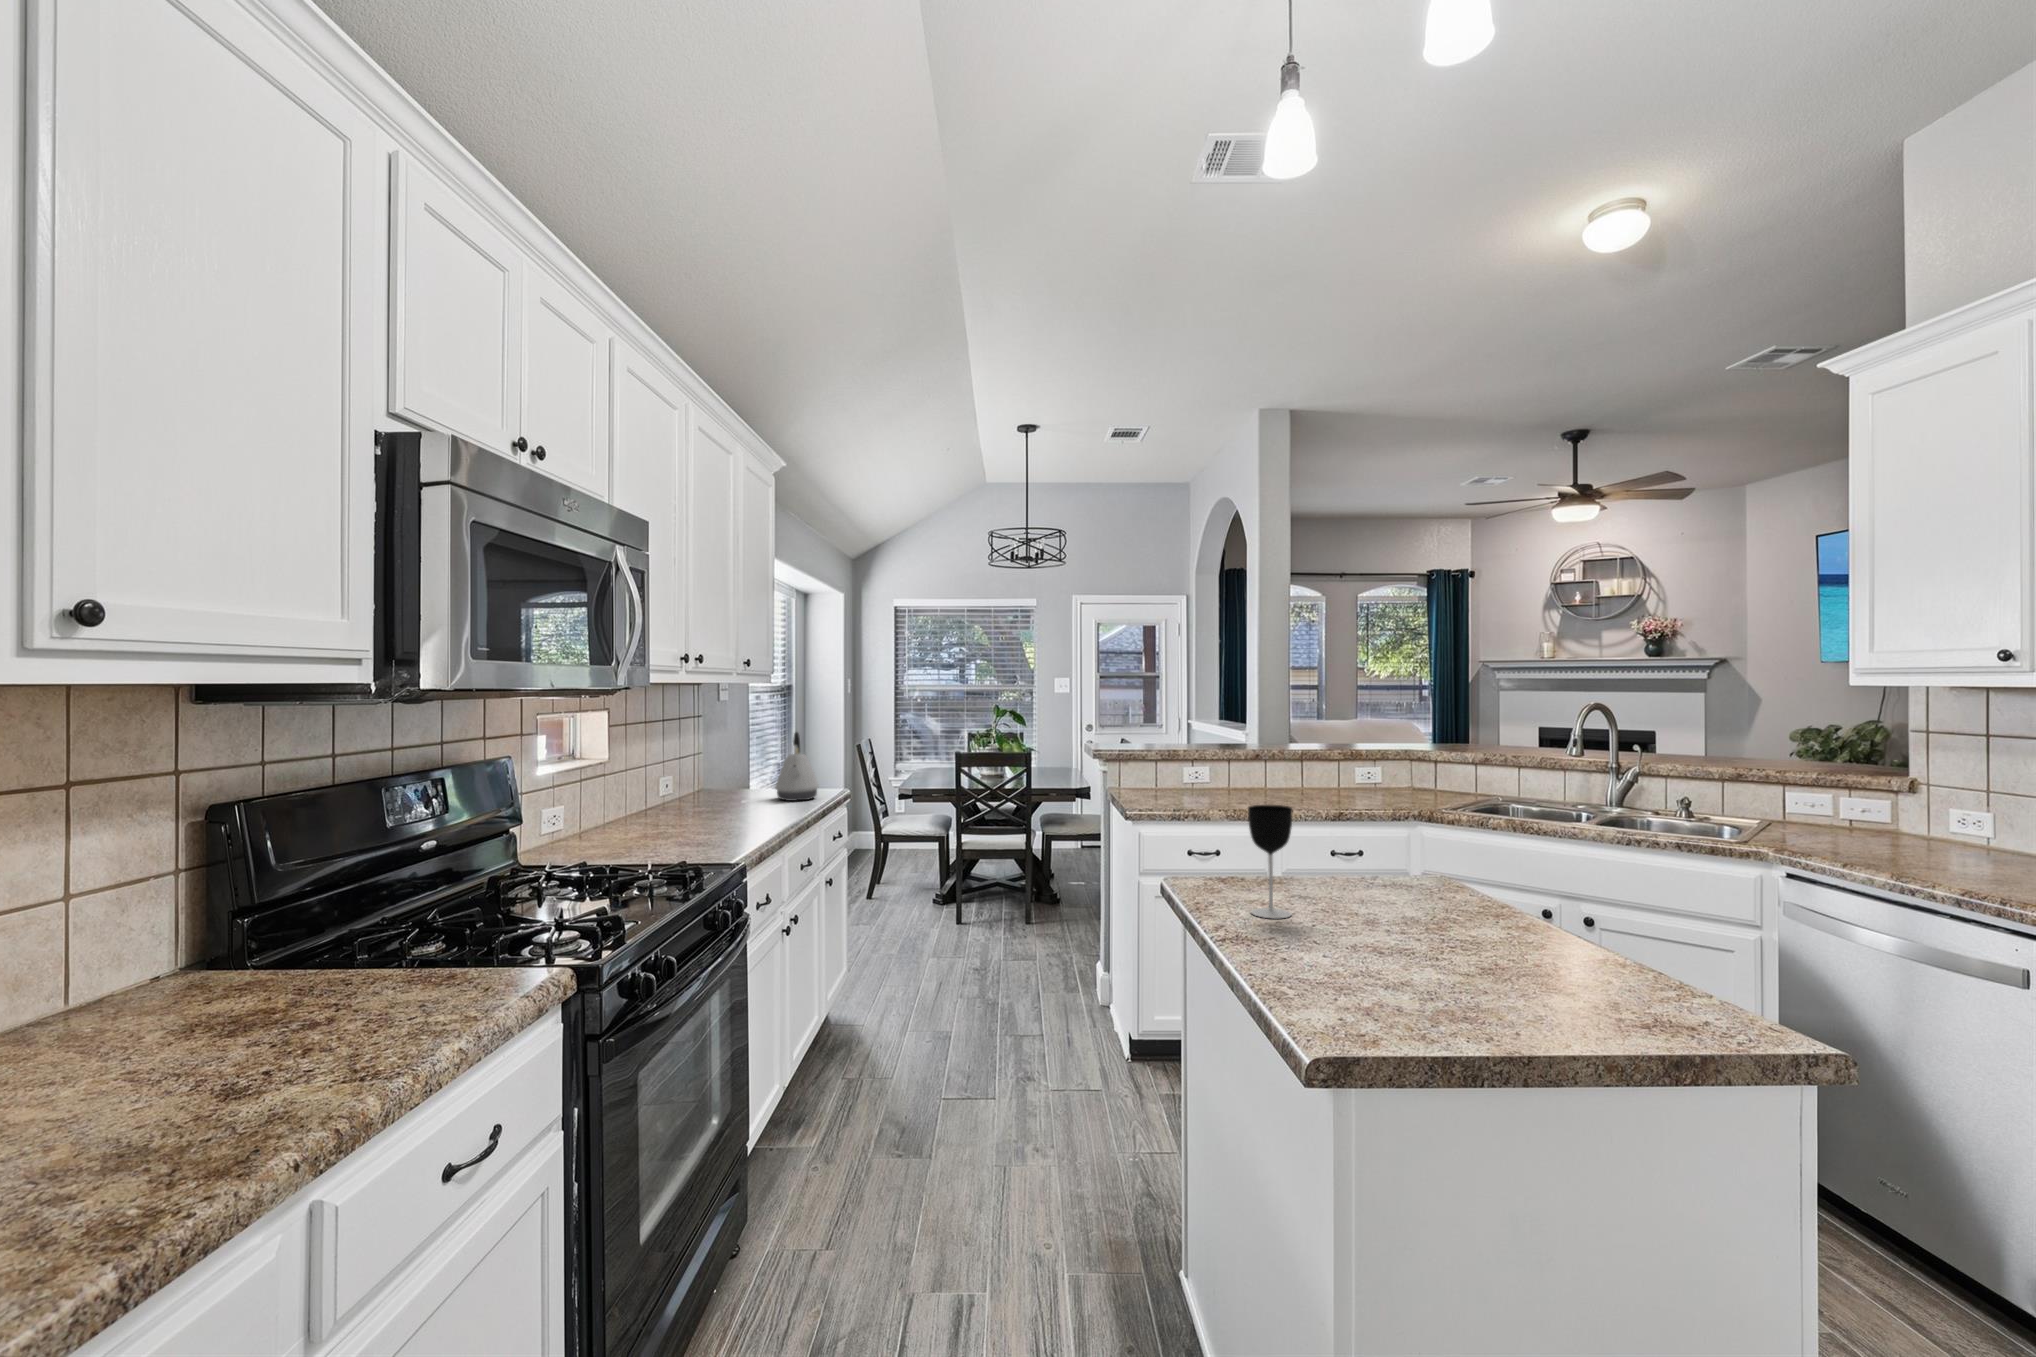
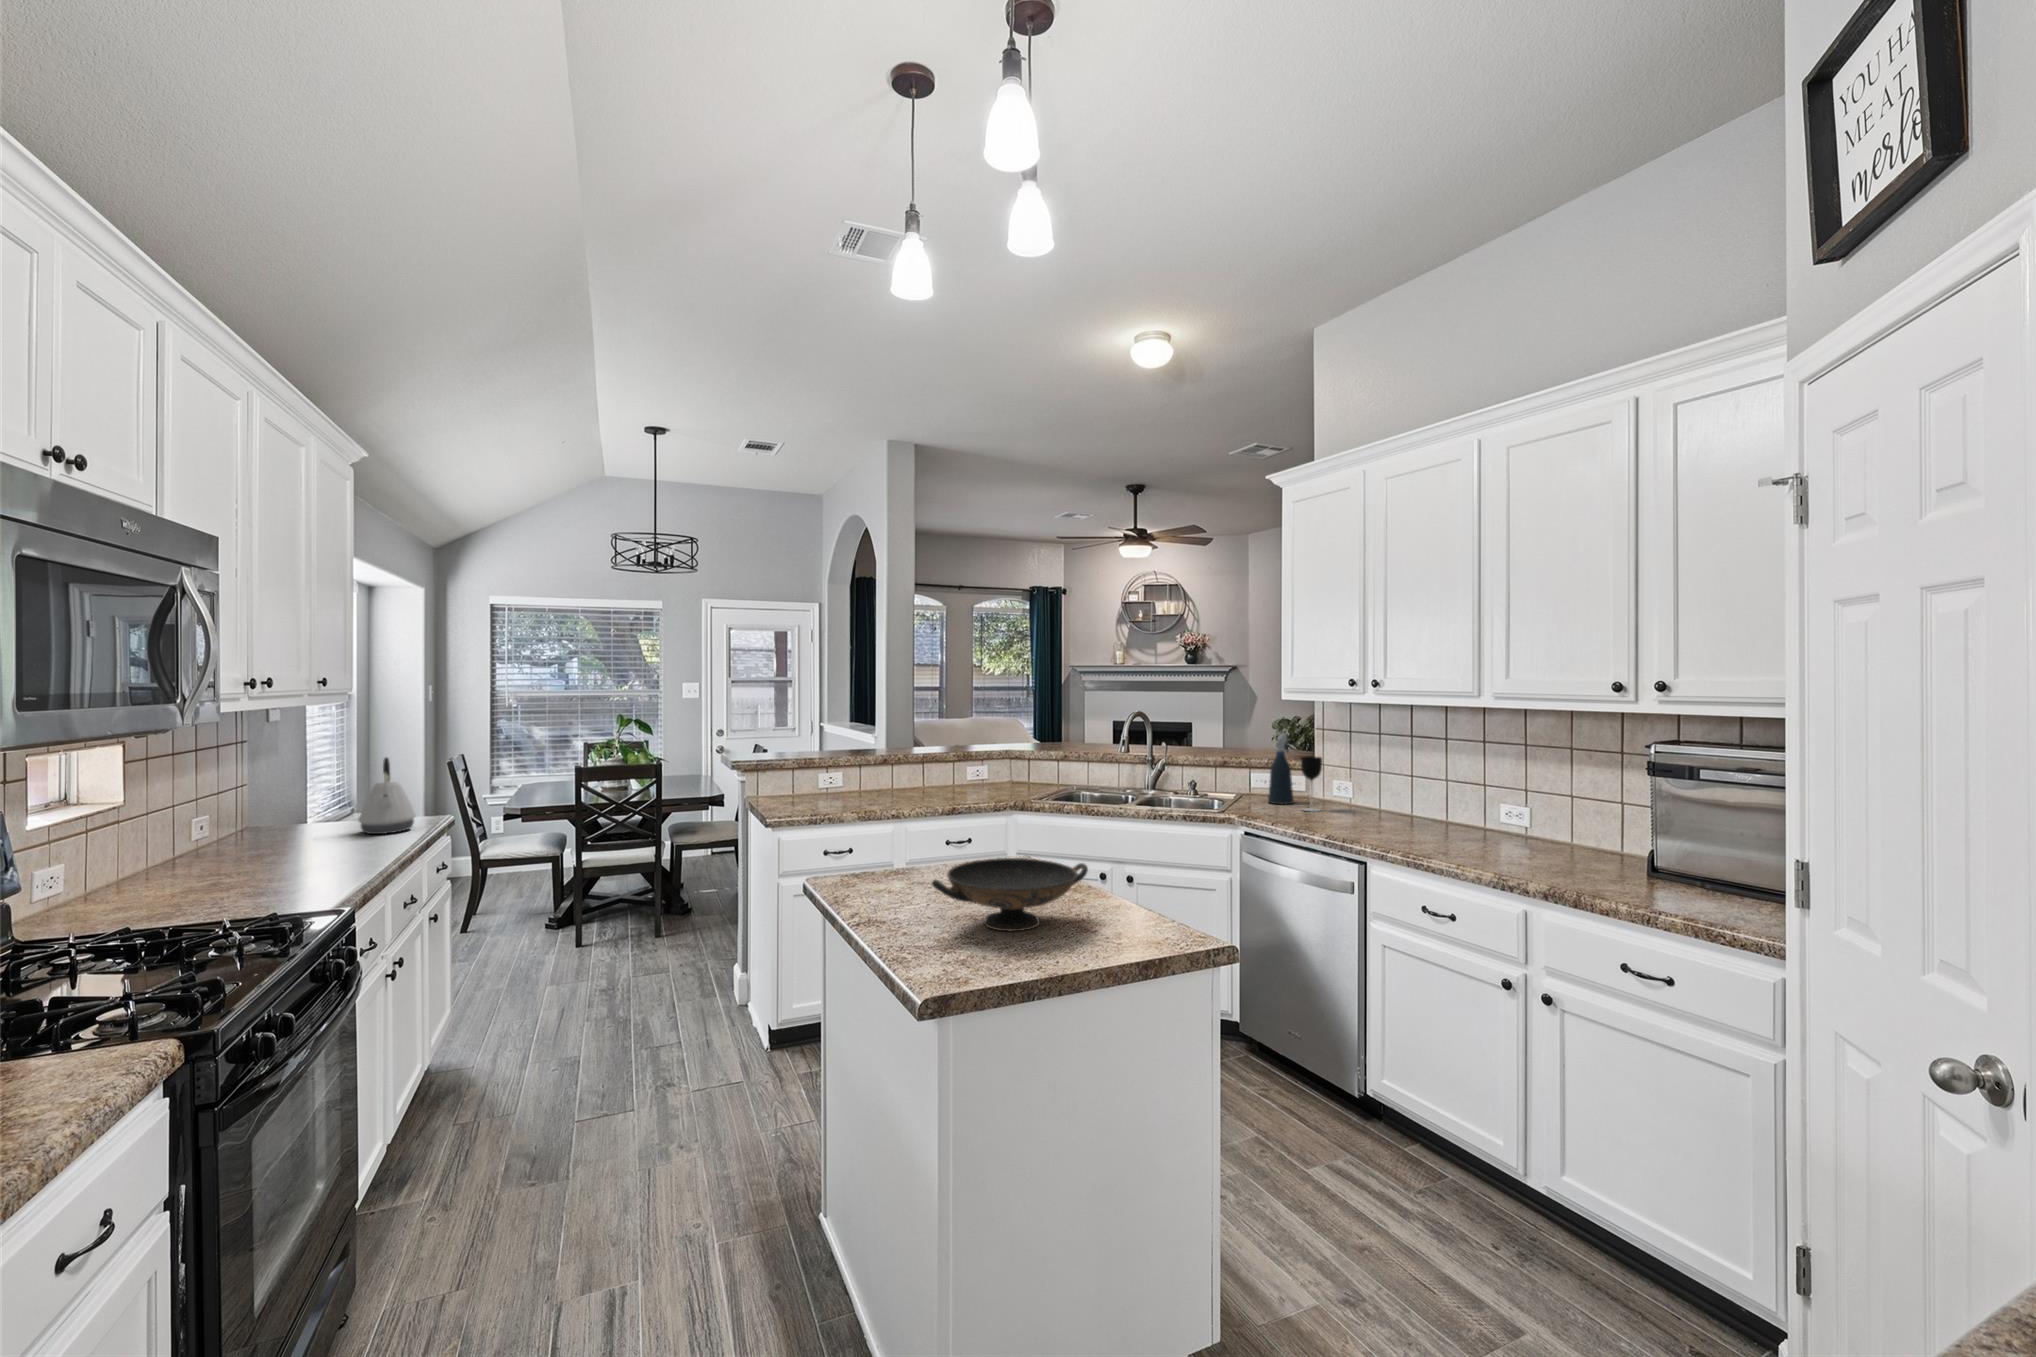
spray bottle: none [1810,737,1858,838] -> present [1268,733,1294,804]
wine glass: present [1248,805,1293,918] -> present [1300,756,1322,811]
decorative bowl: none [1323,873,1555,975] -> present [932,858,1088,931]

